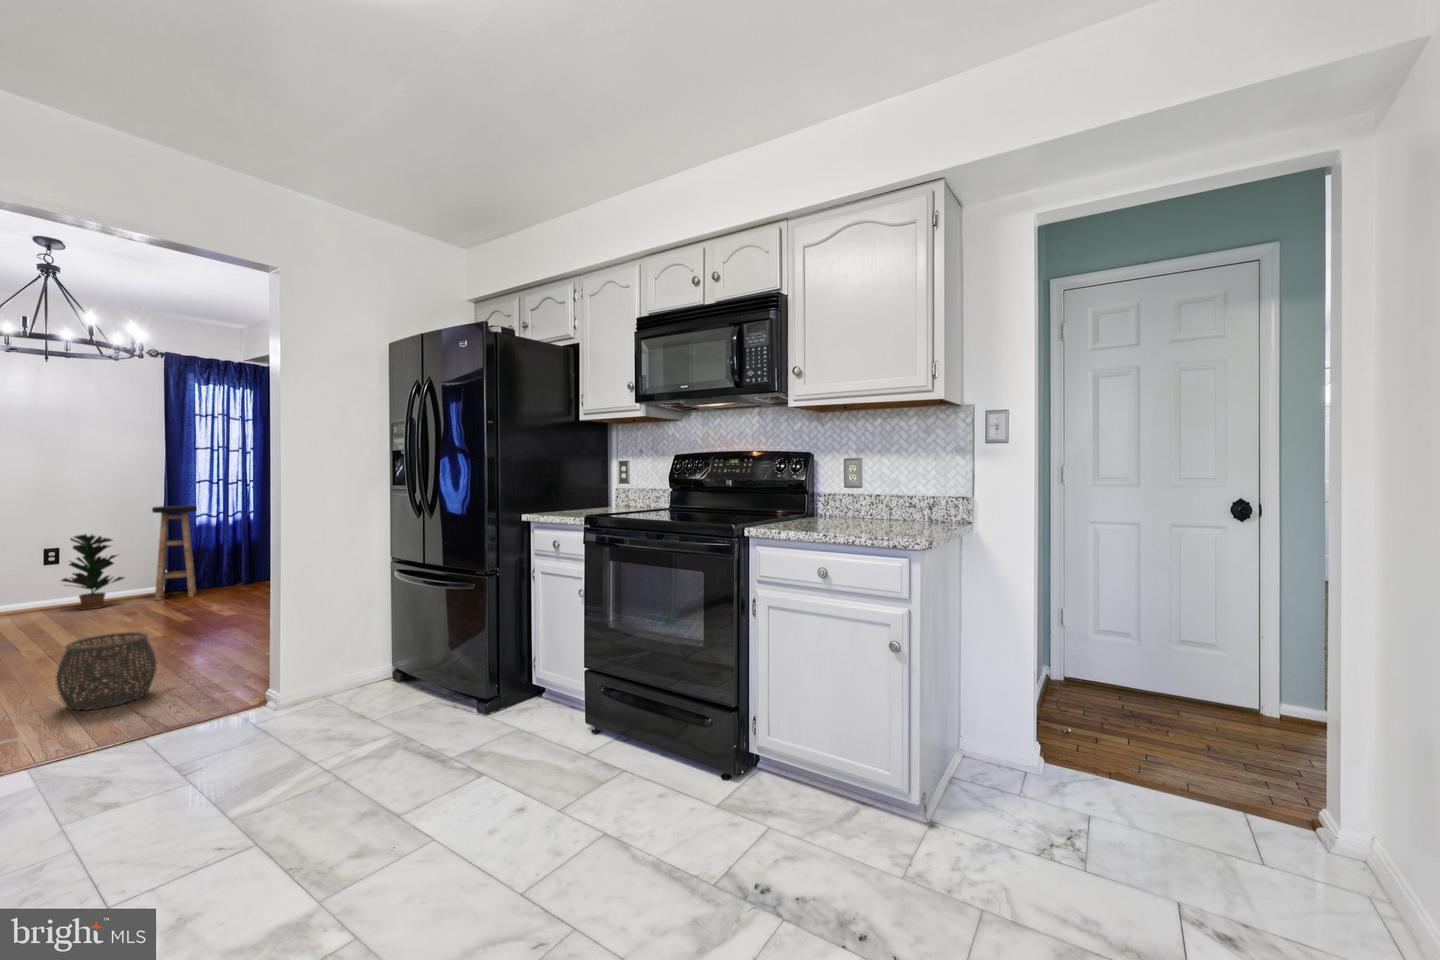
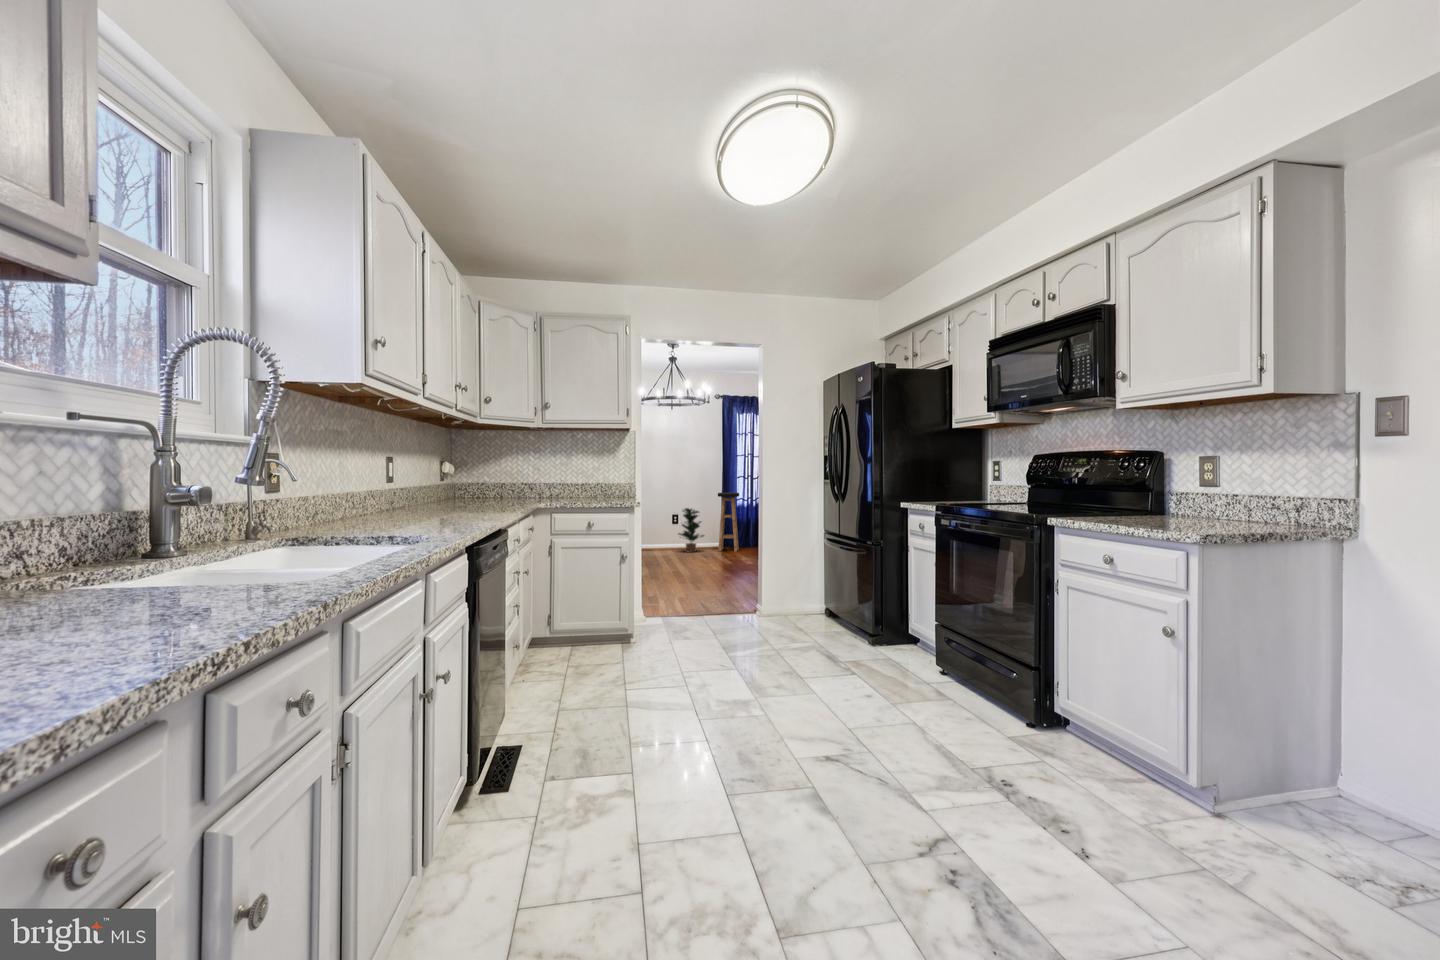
woven basket: present [56,632,157,710] -> none [667,562,708,601]

